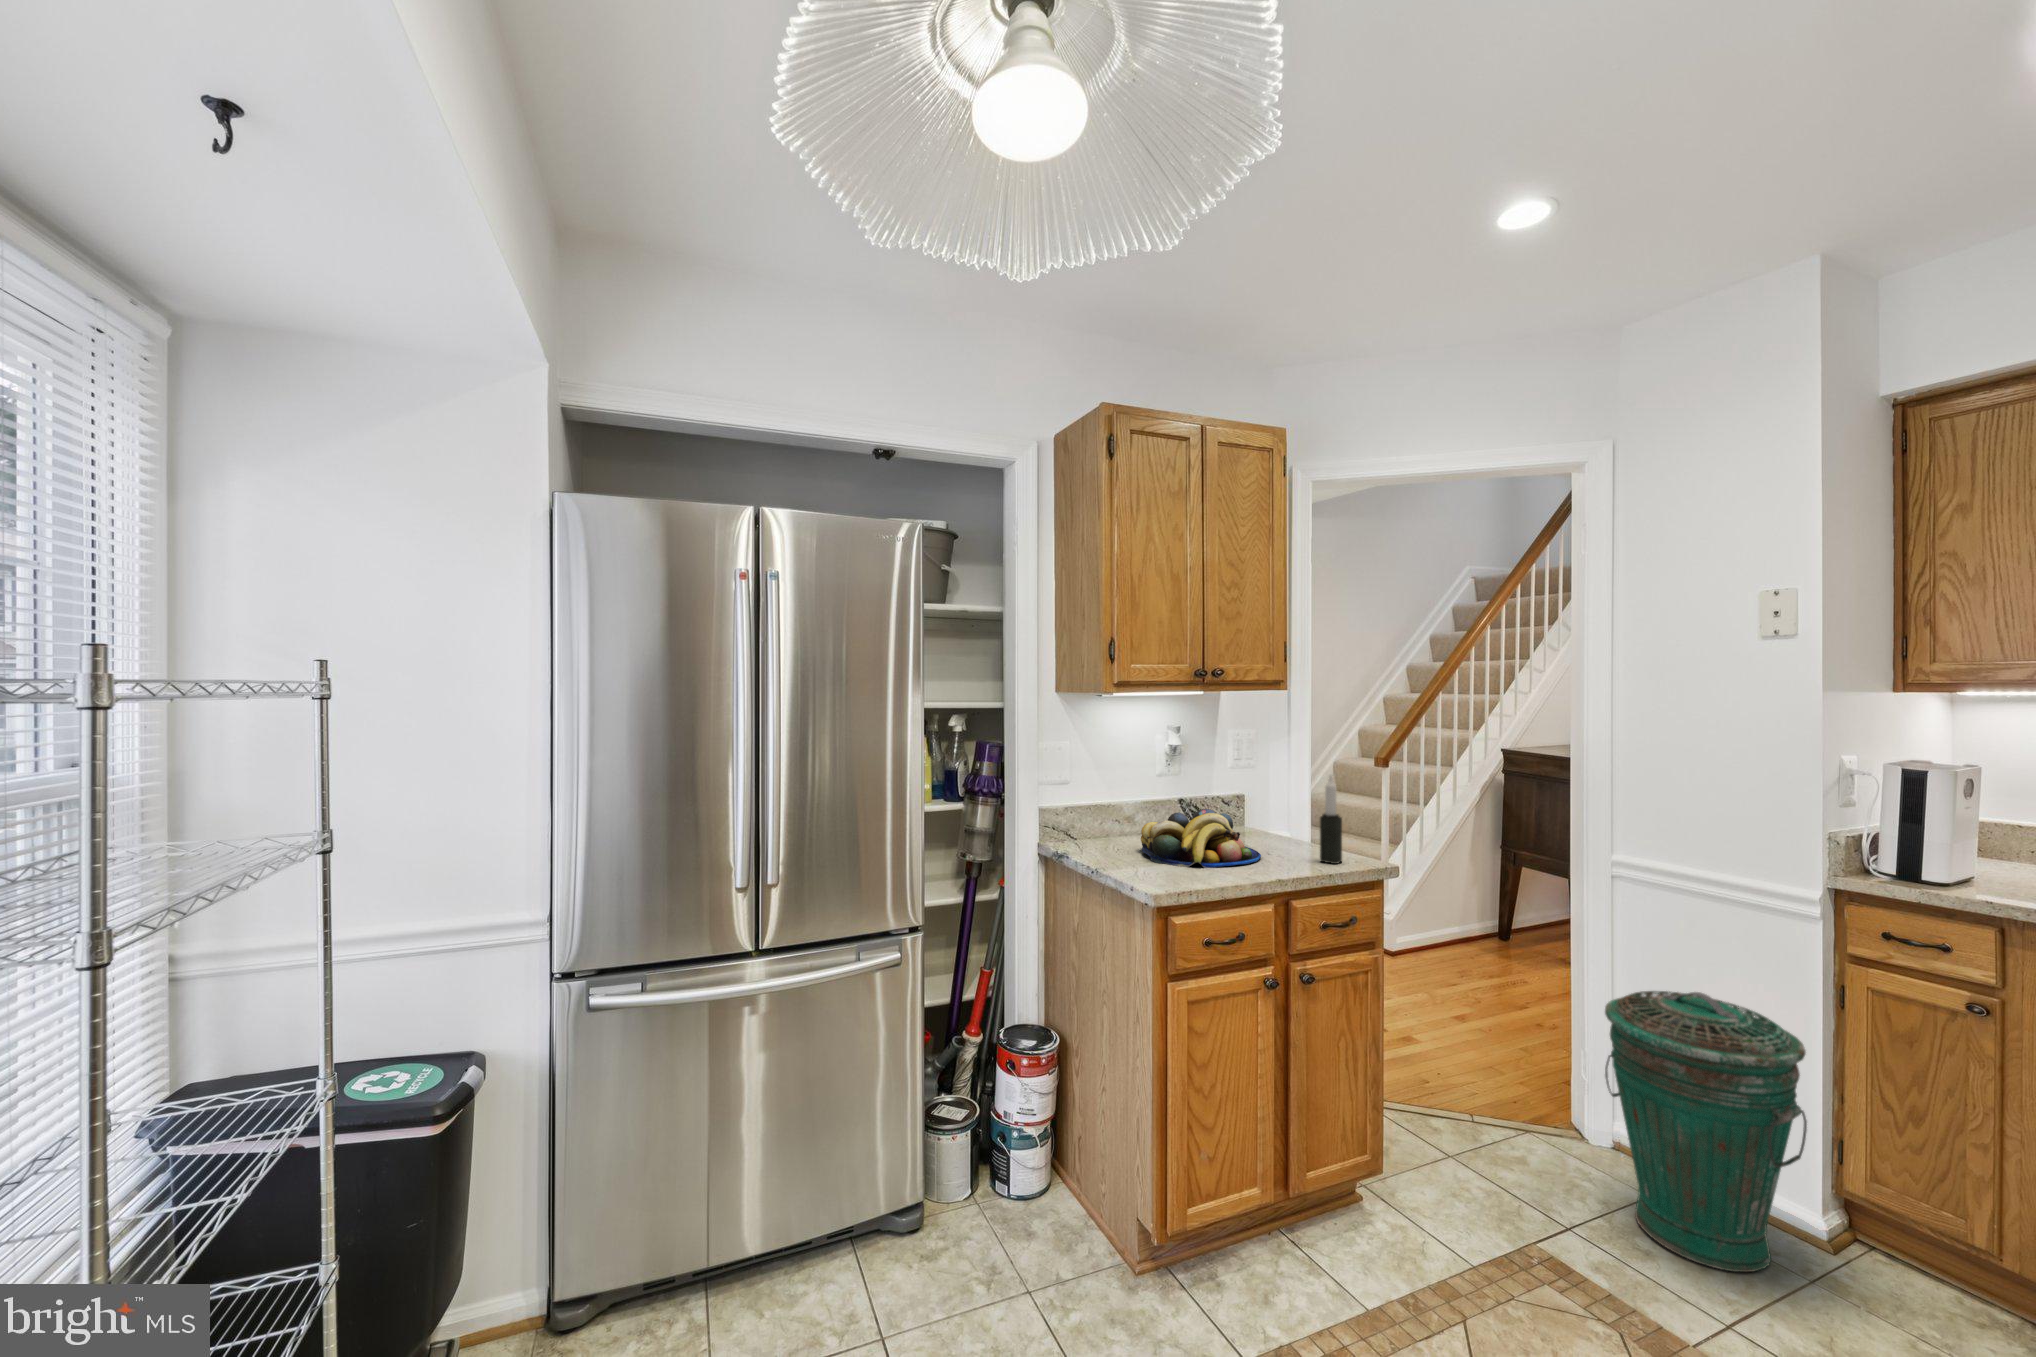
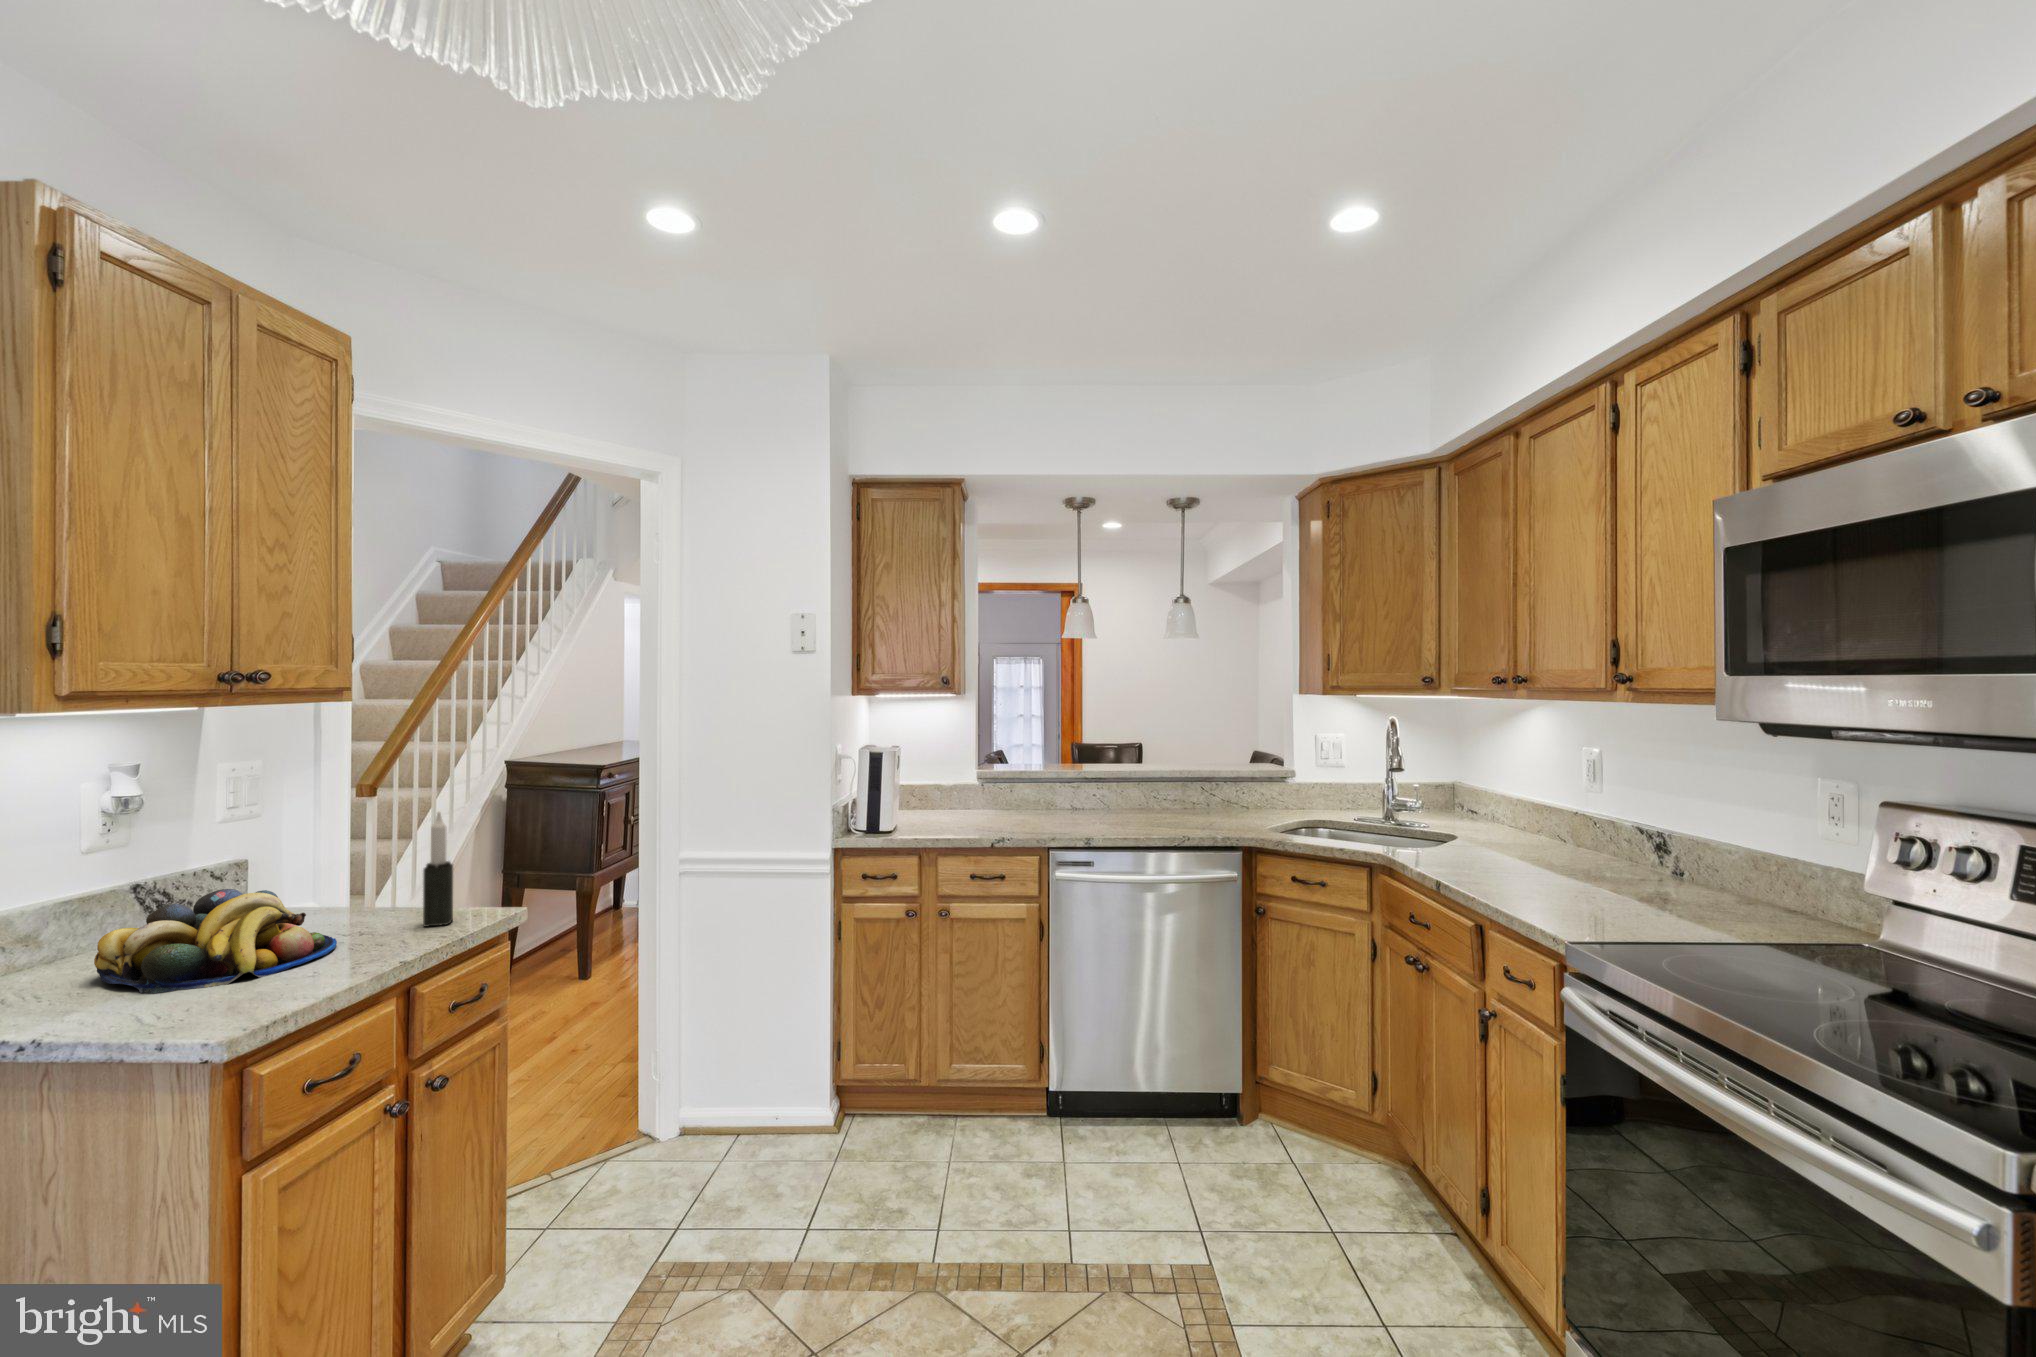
trash can: present [1605,991,1807,1272] -> none [696,960,836,1197]

